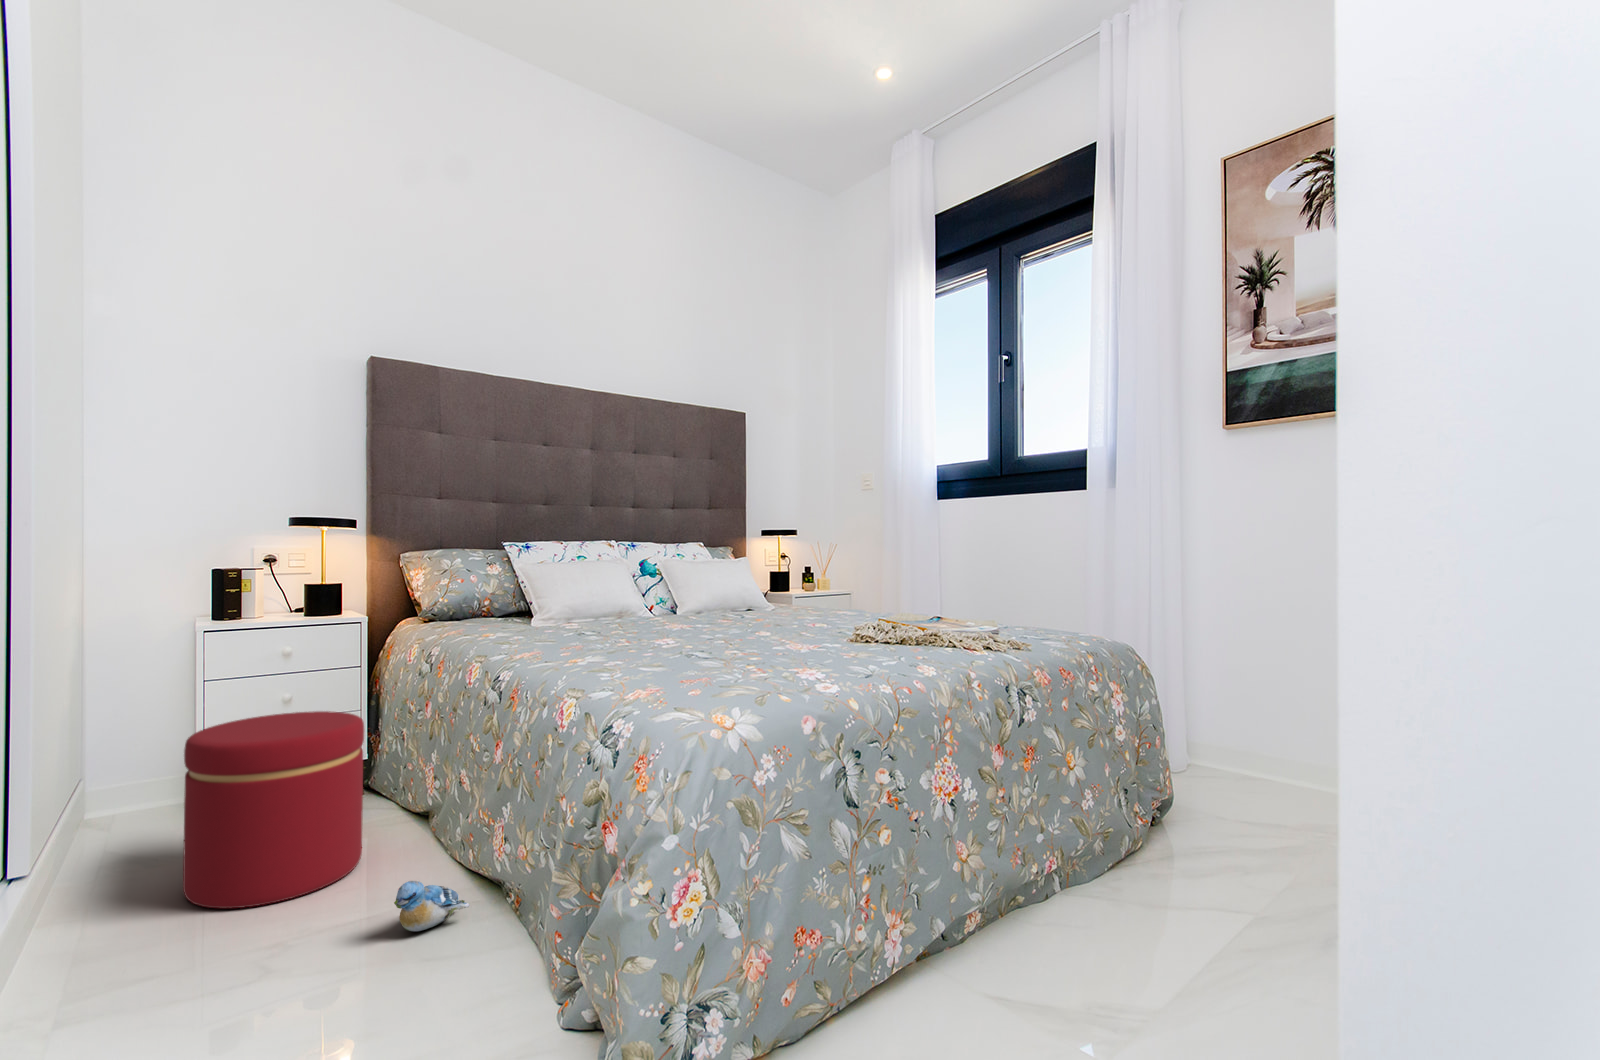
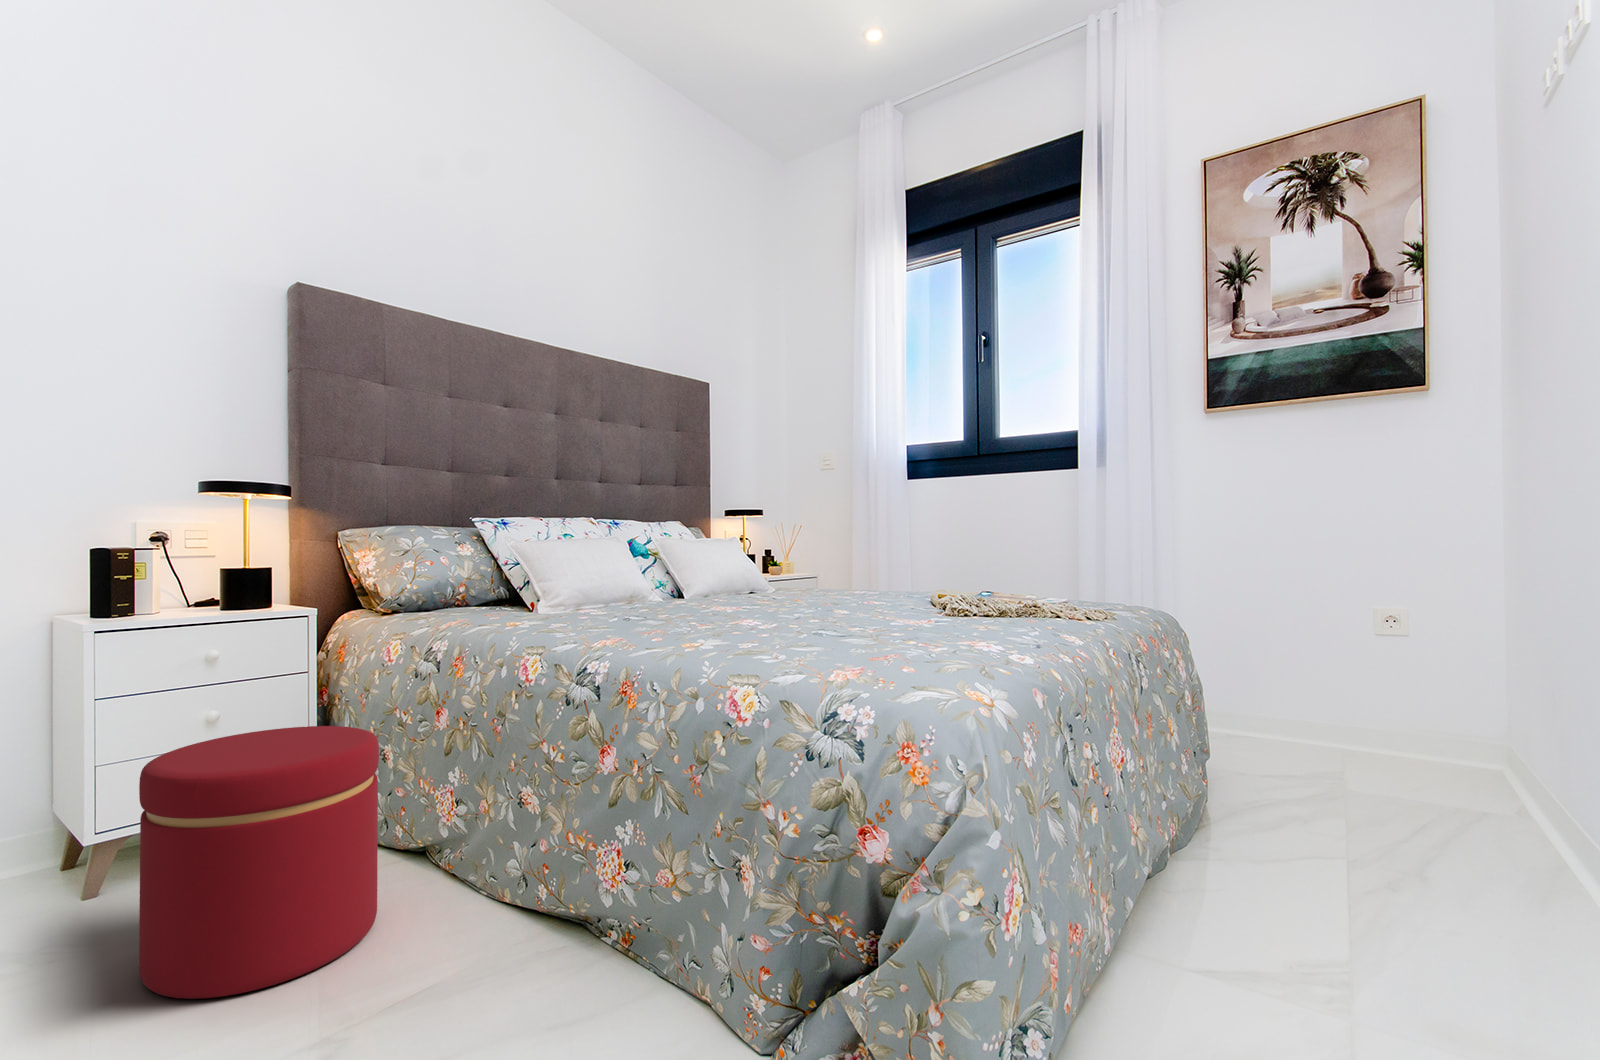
plush toy: present [394,881,469,931] -> none [497,927,577,991]

